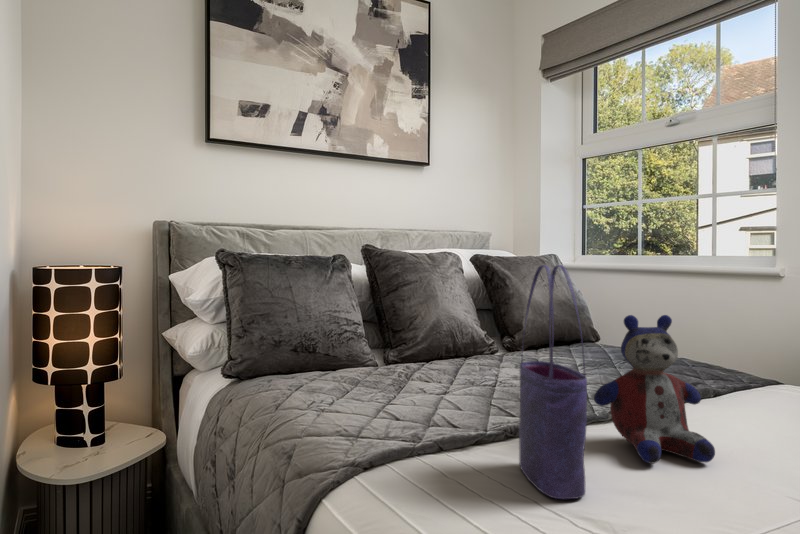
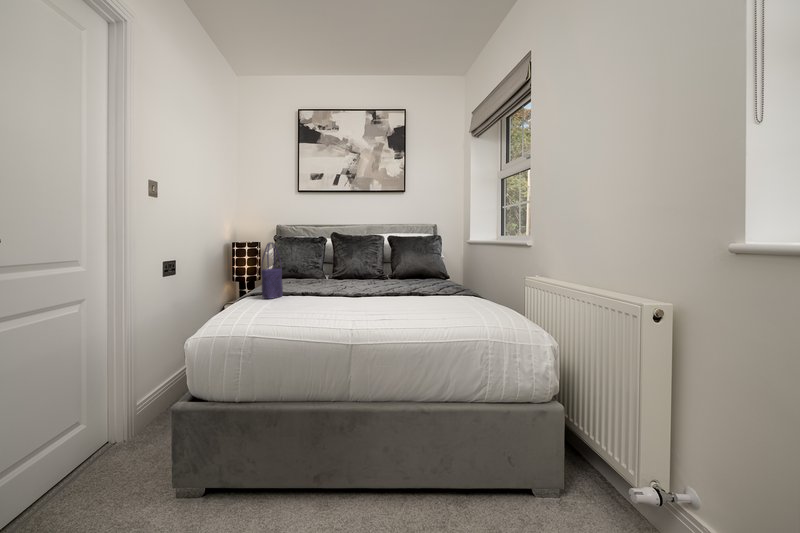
stuffed bear: present [594,315,715,464] -> none [299,257,332,298]

